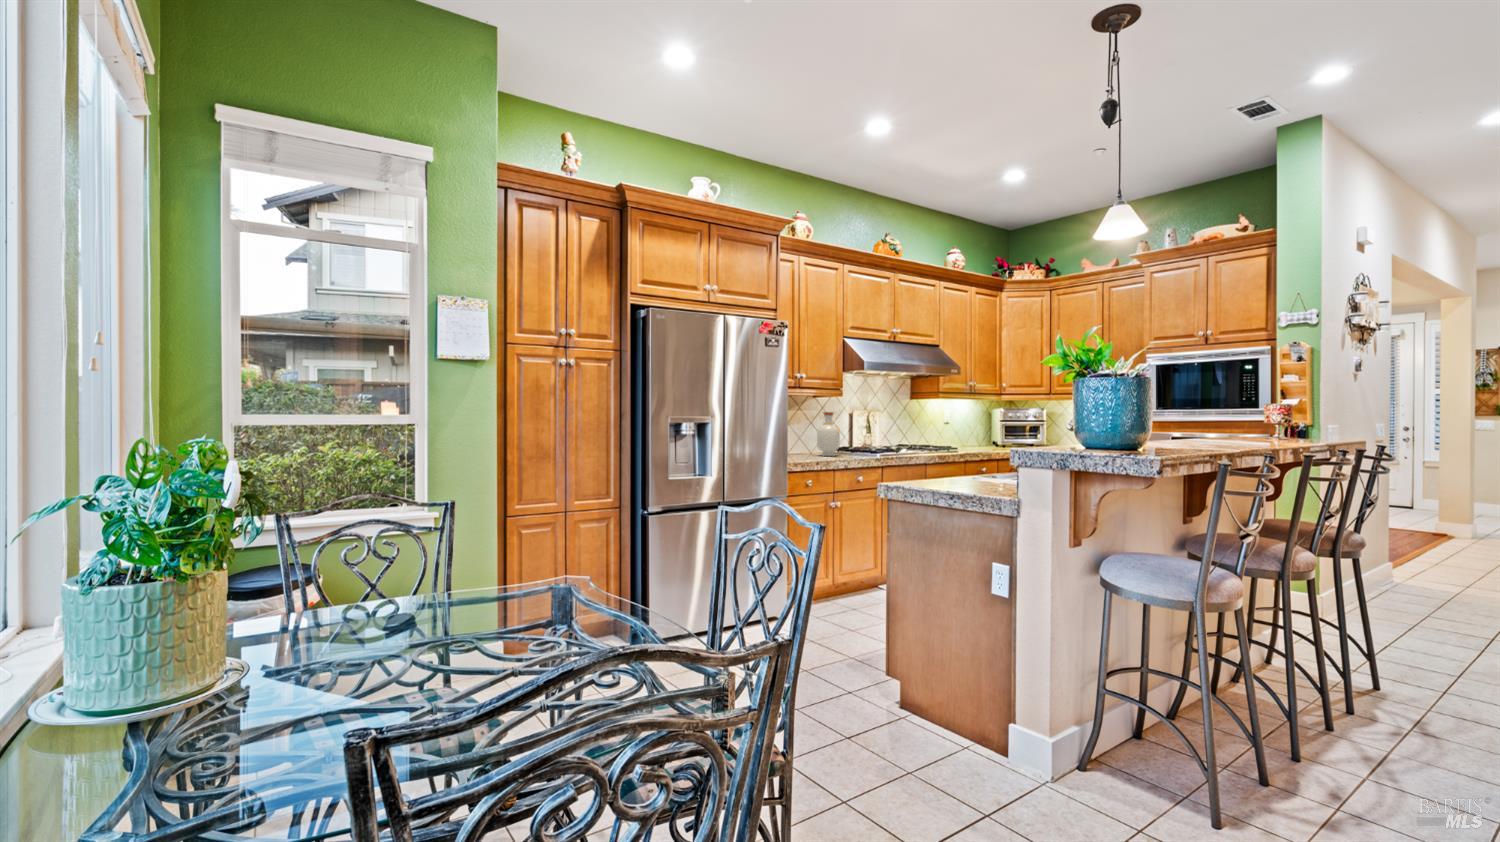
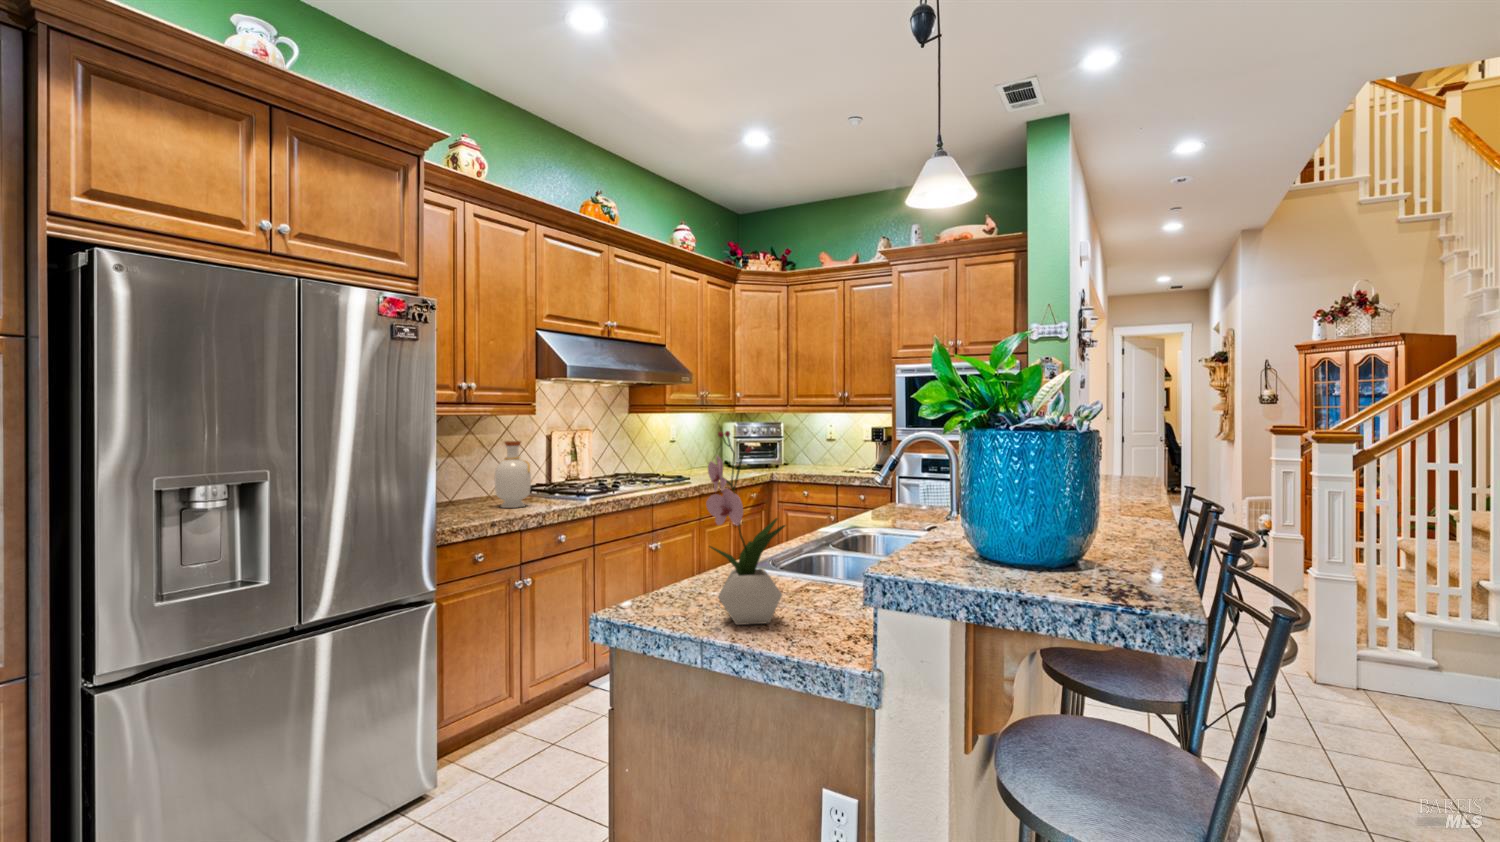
flower arrangement: none [936,385,978,485] -> present [706,431,785,625]

